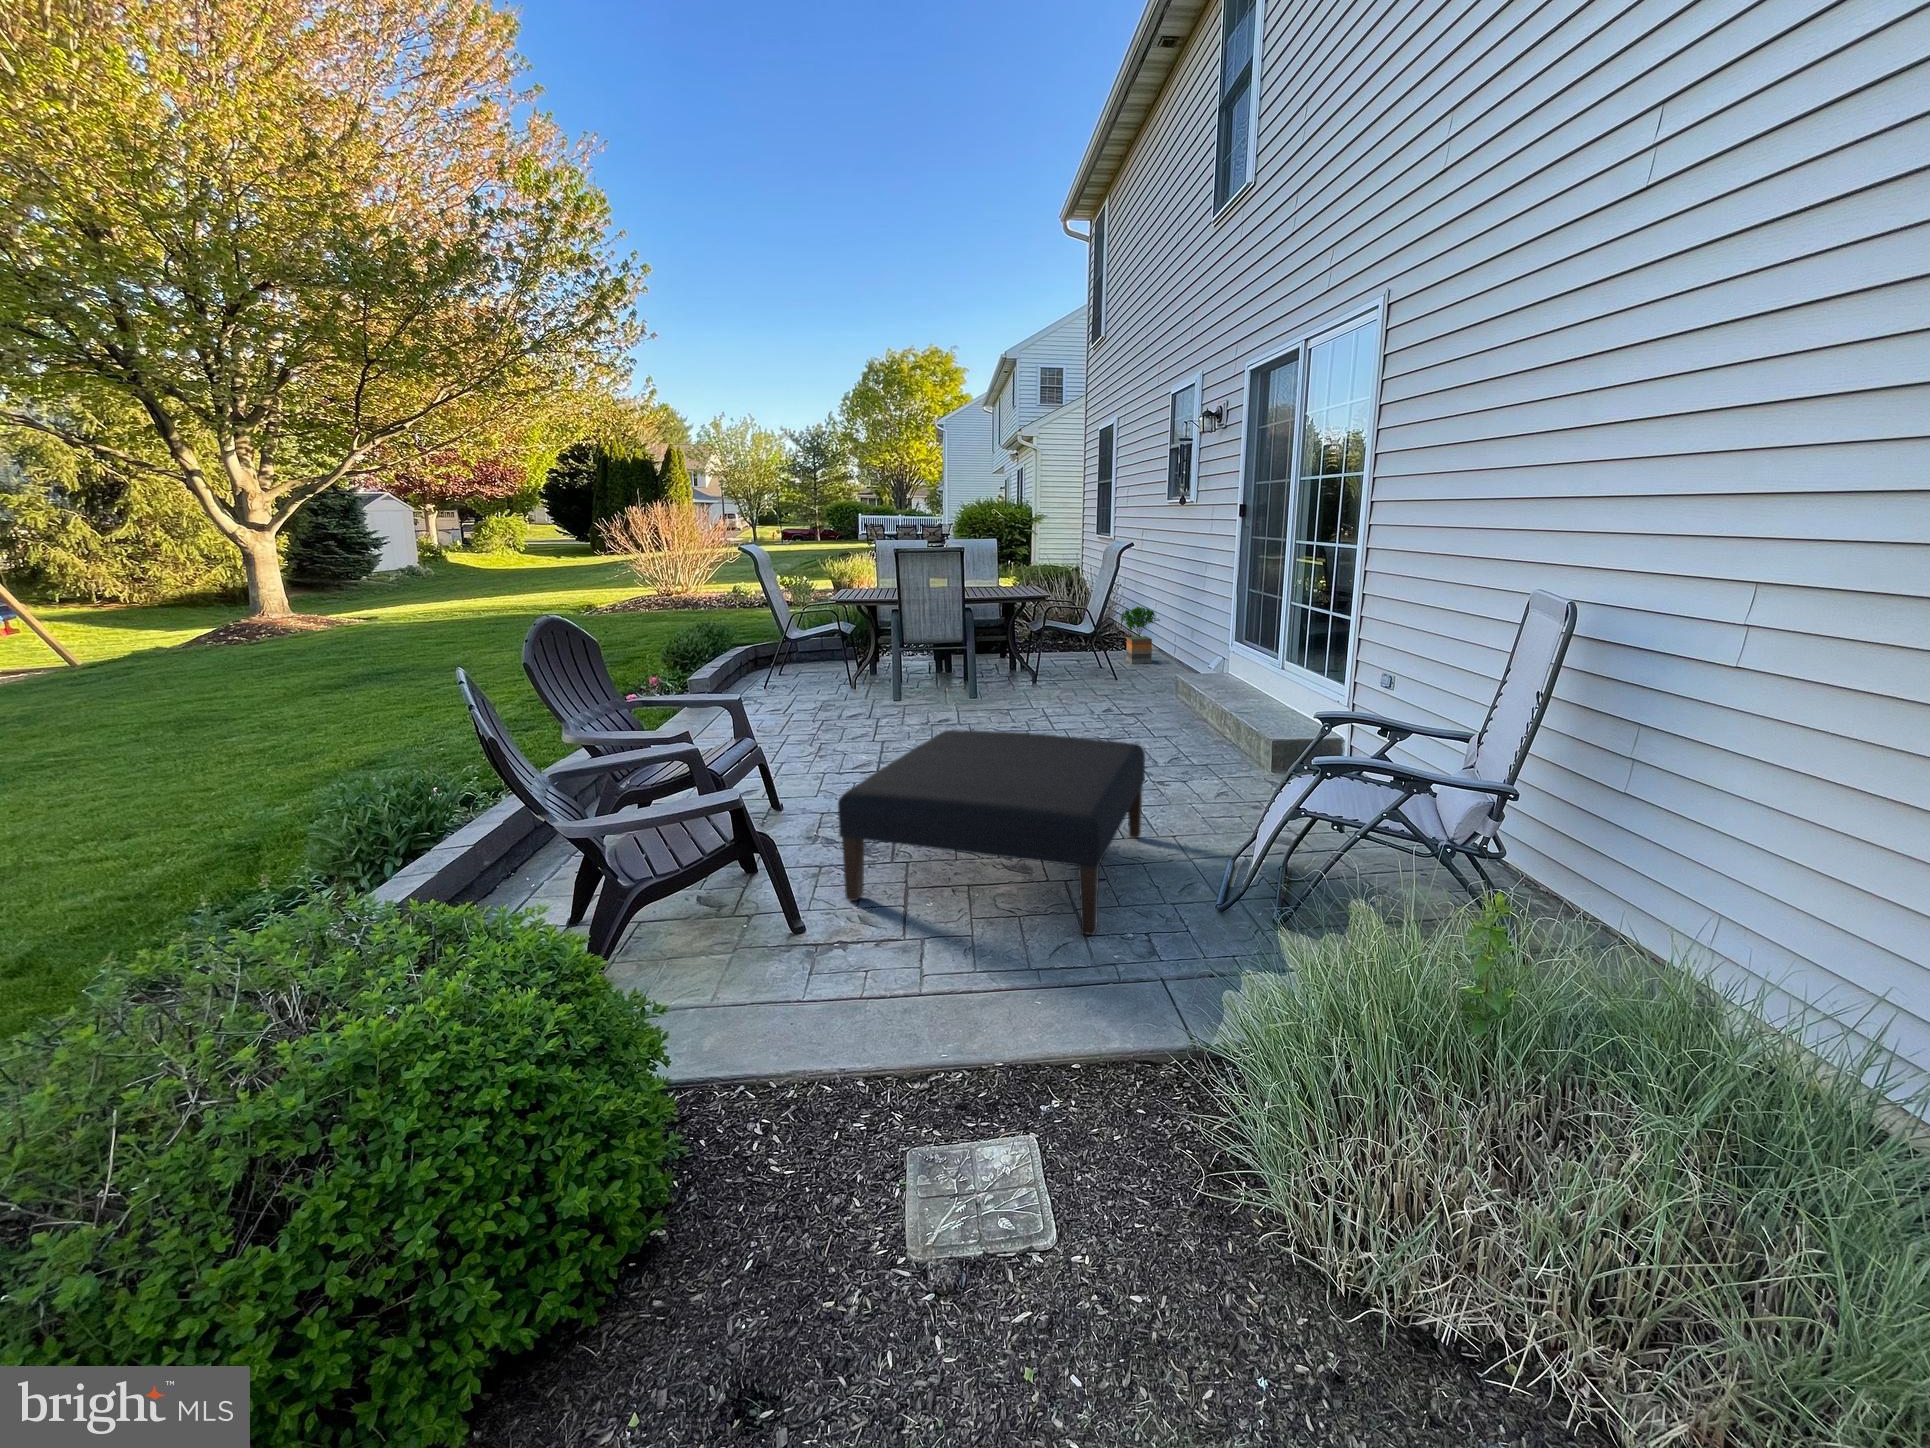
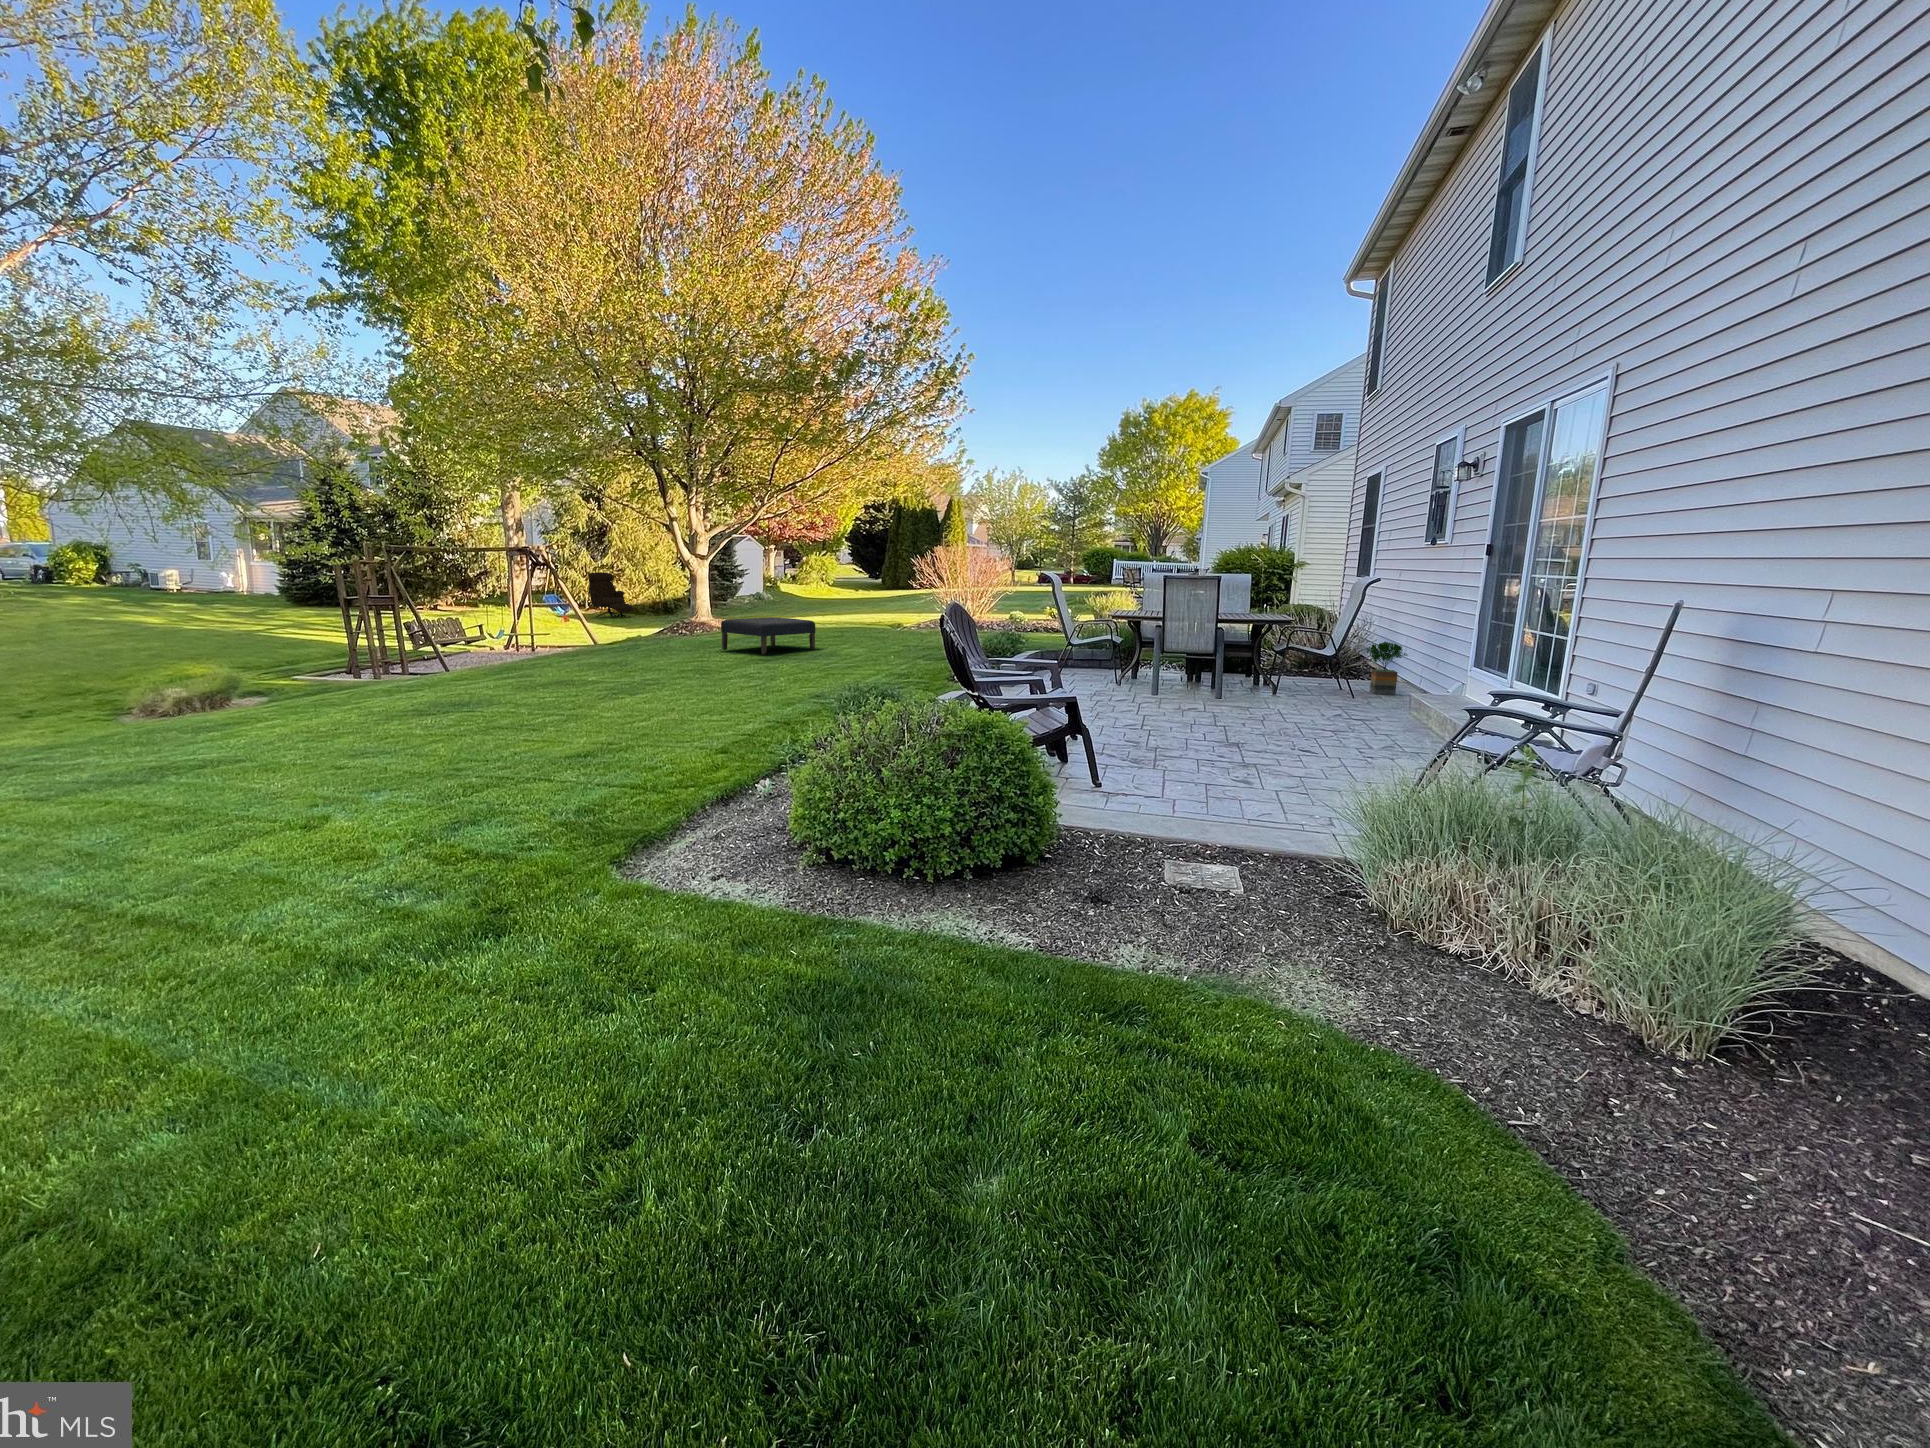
lounge chair: none [84,550,180,617] -> present [588,572,634,618]
ottoman: present [838,730,1145,935] -> present [721,617,815,655]

